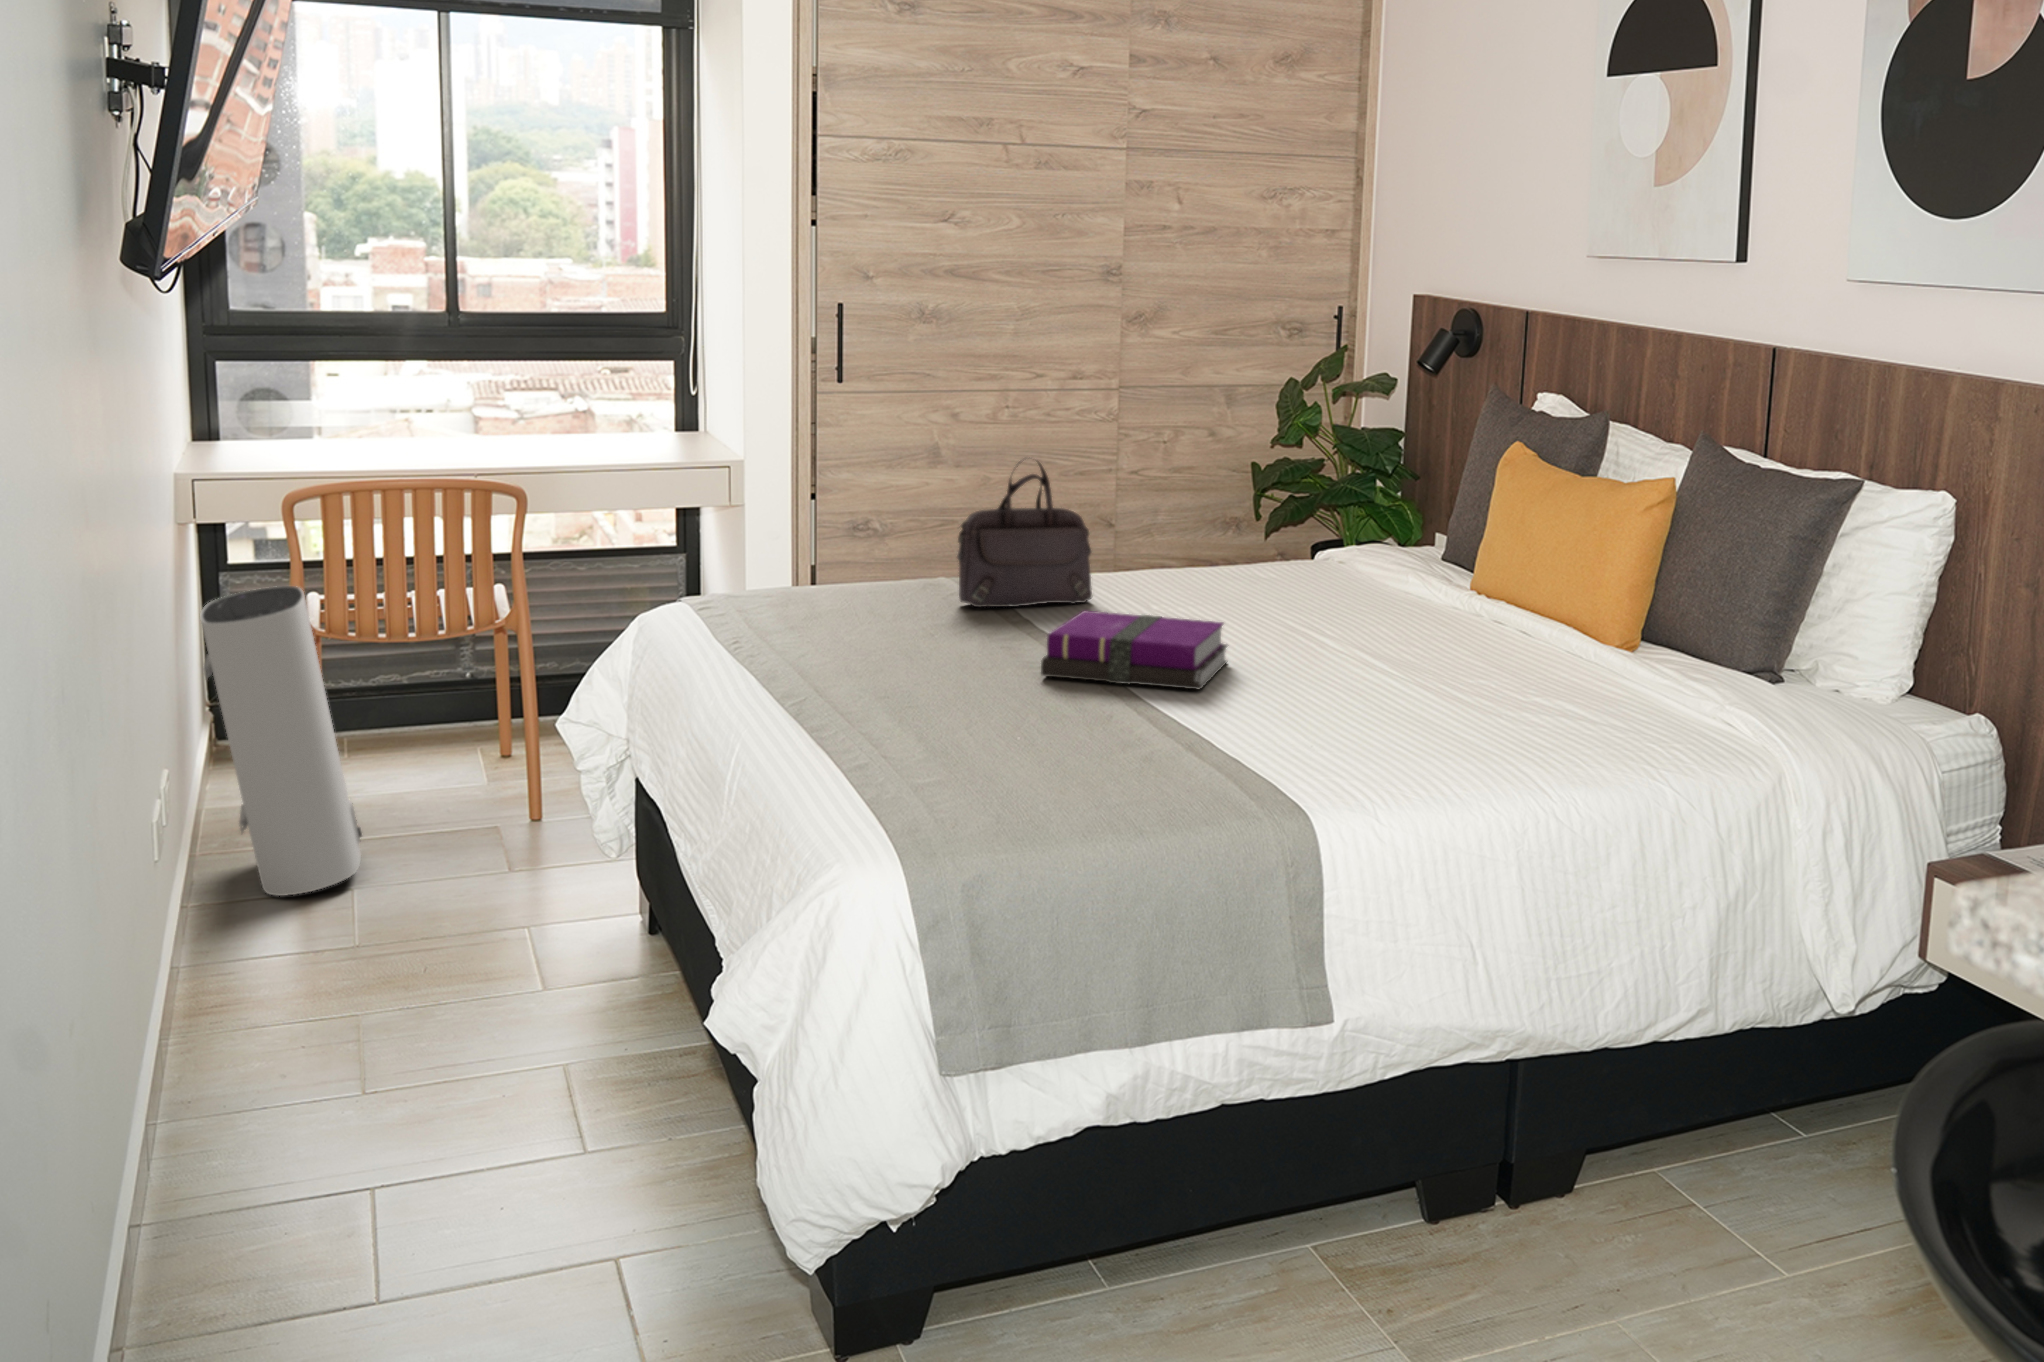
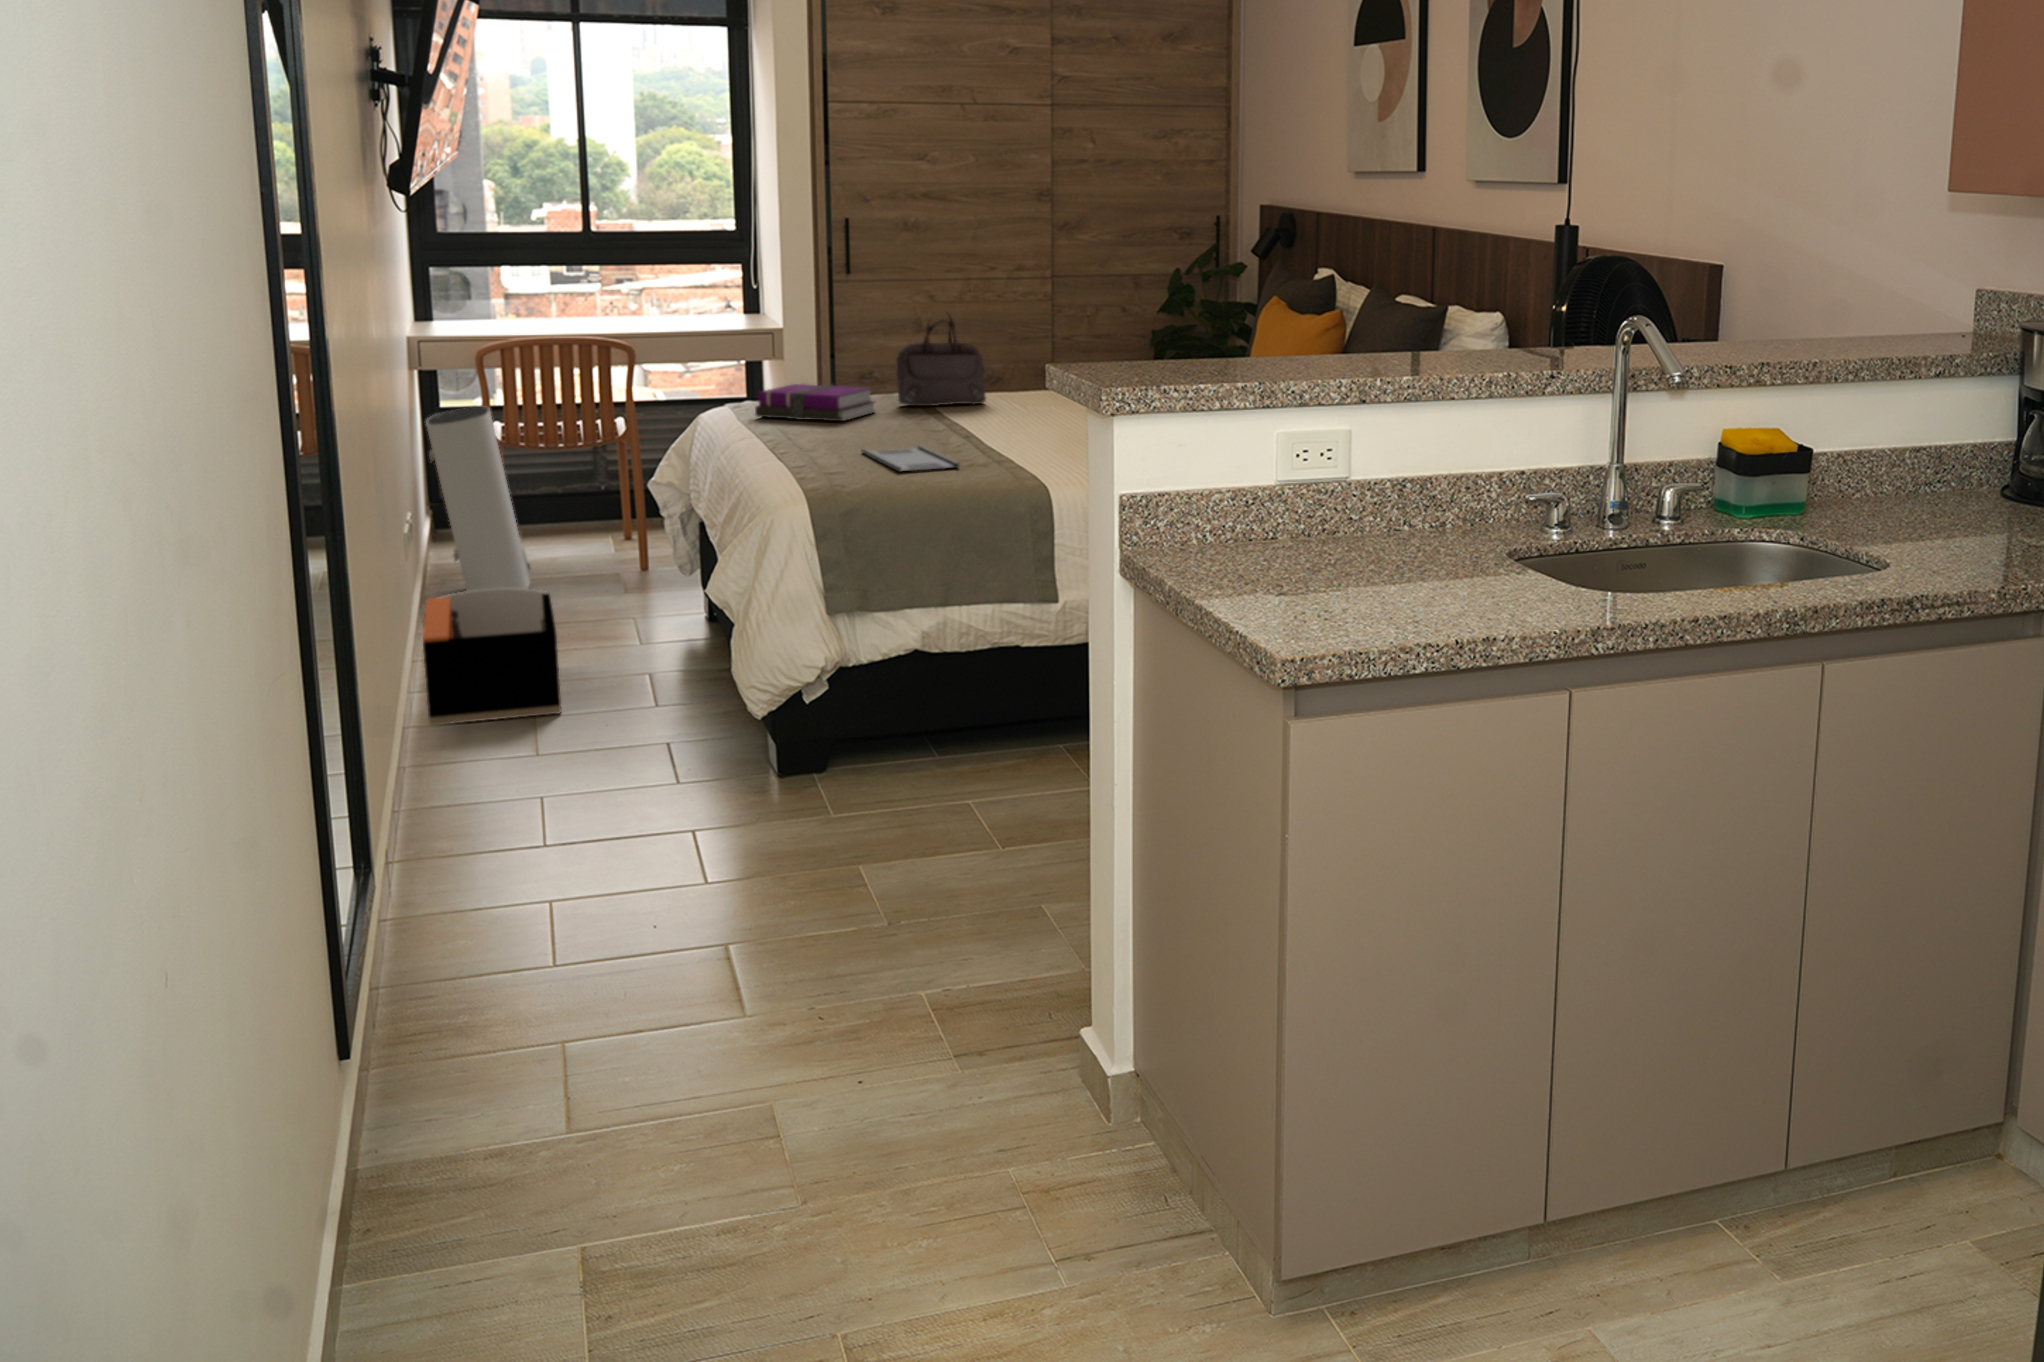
notebook: present [1041,611,1227,690] -> present [755,384,875,421]
tray: none [953,708,1140,782] -> present [862,445,959,472]
storage bin: none [173,922,422,1220] -> present [423,588,561,725]

